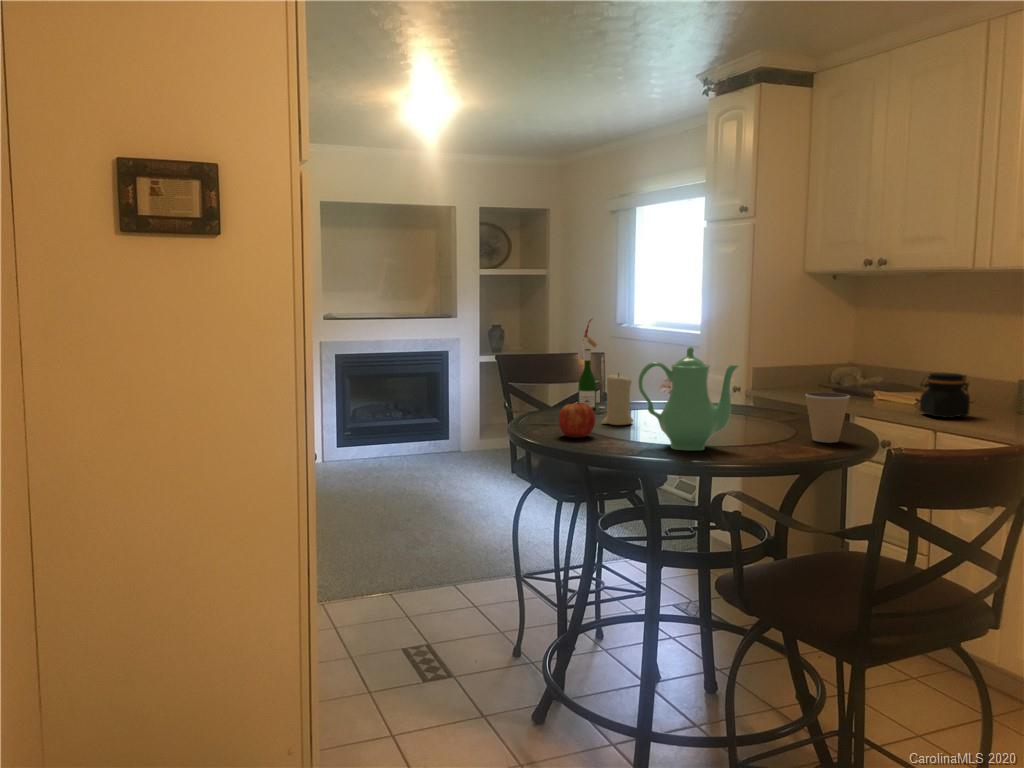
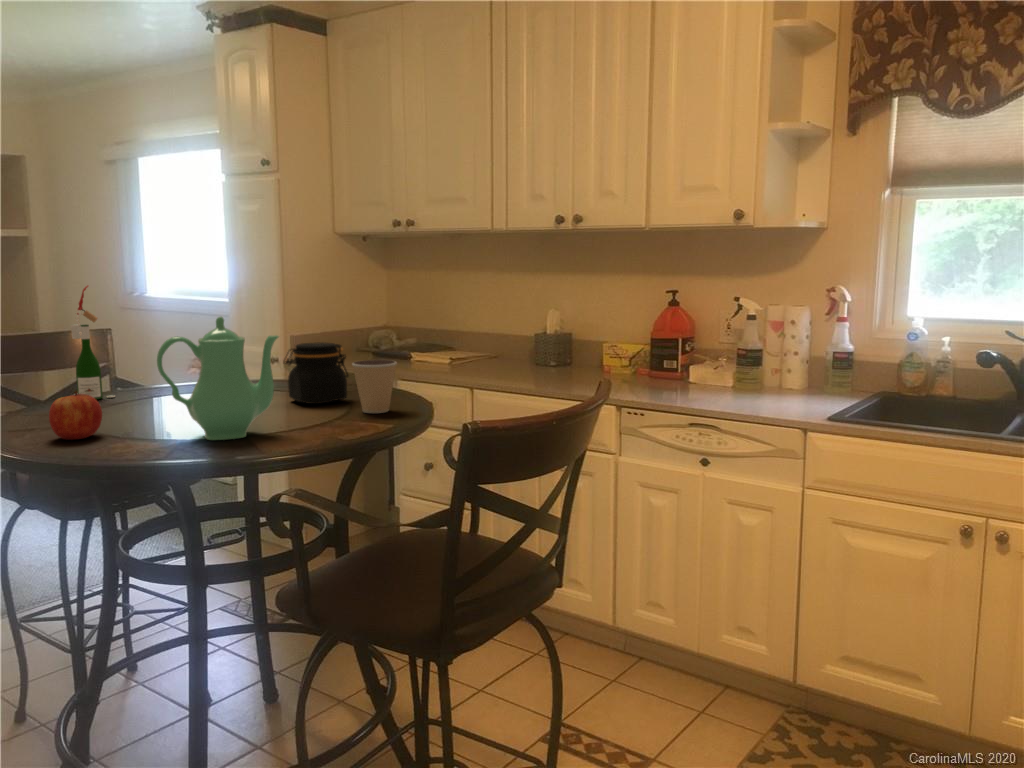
candle: present [602,373,633,425] -> none [112,352,154,417]
jar: present [920,373,970,418] -> present [284,342,348,404]

